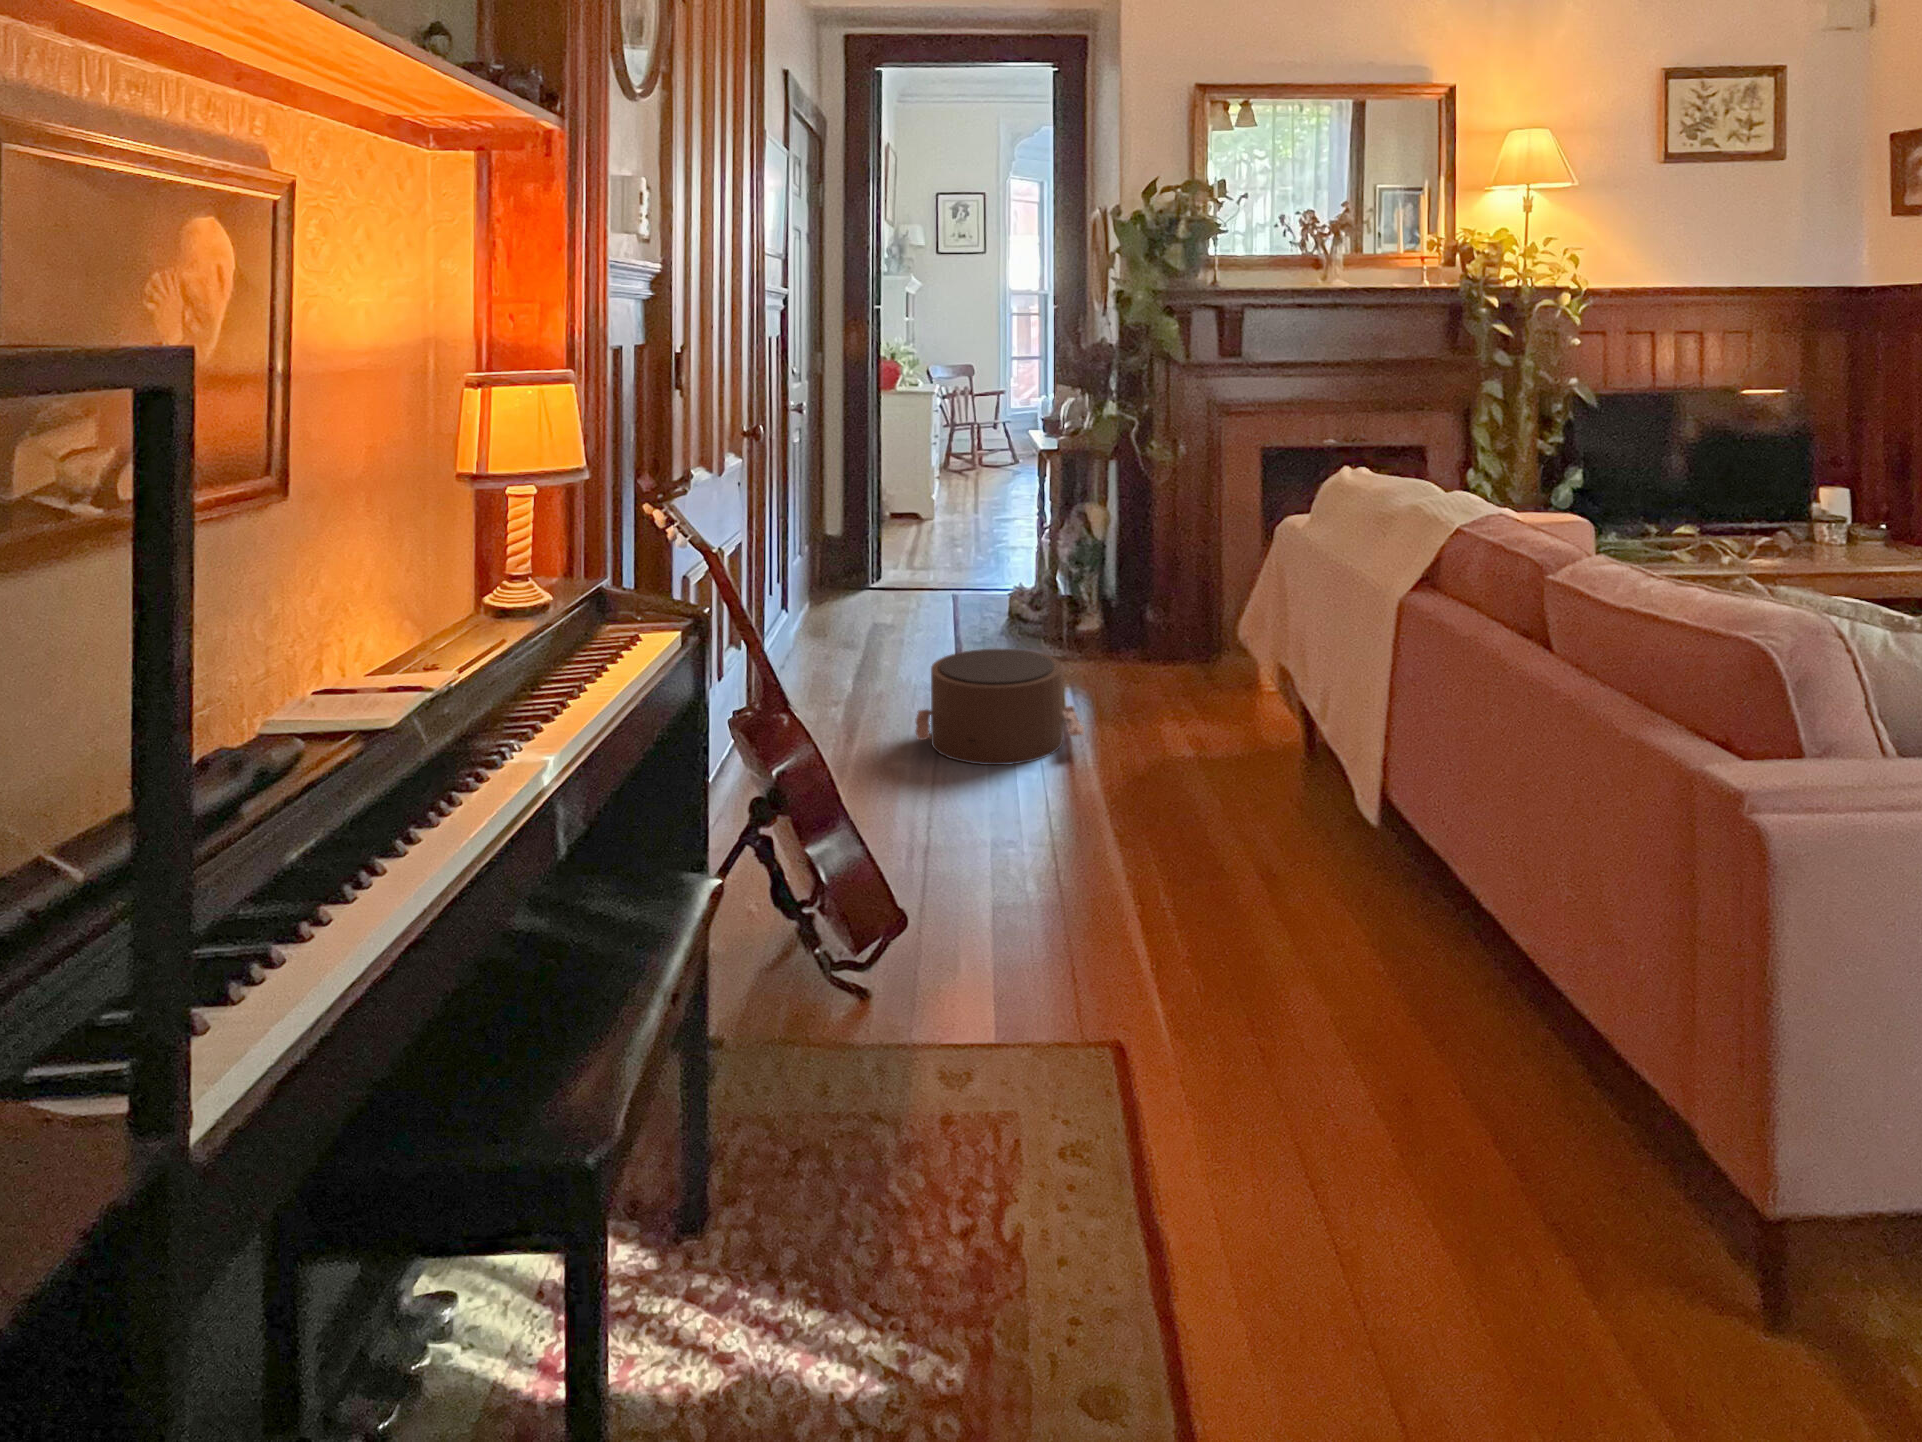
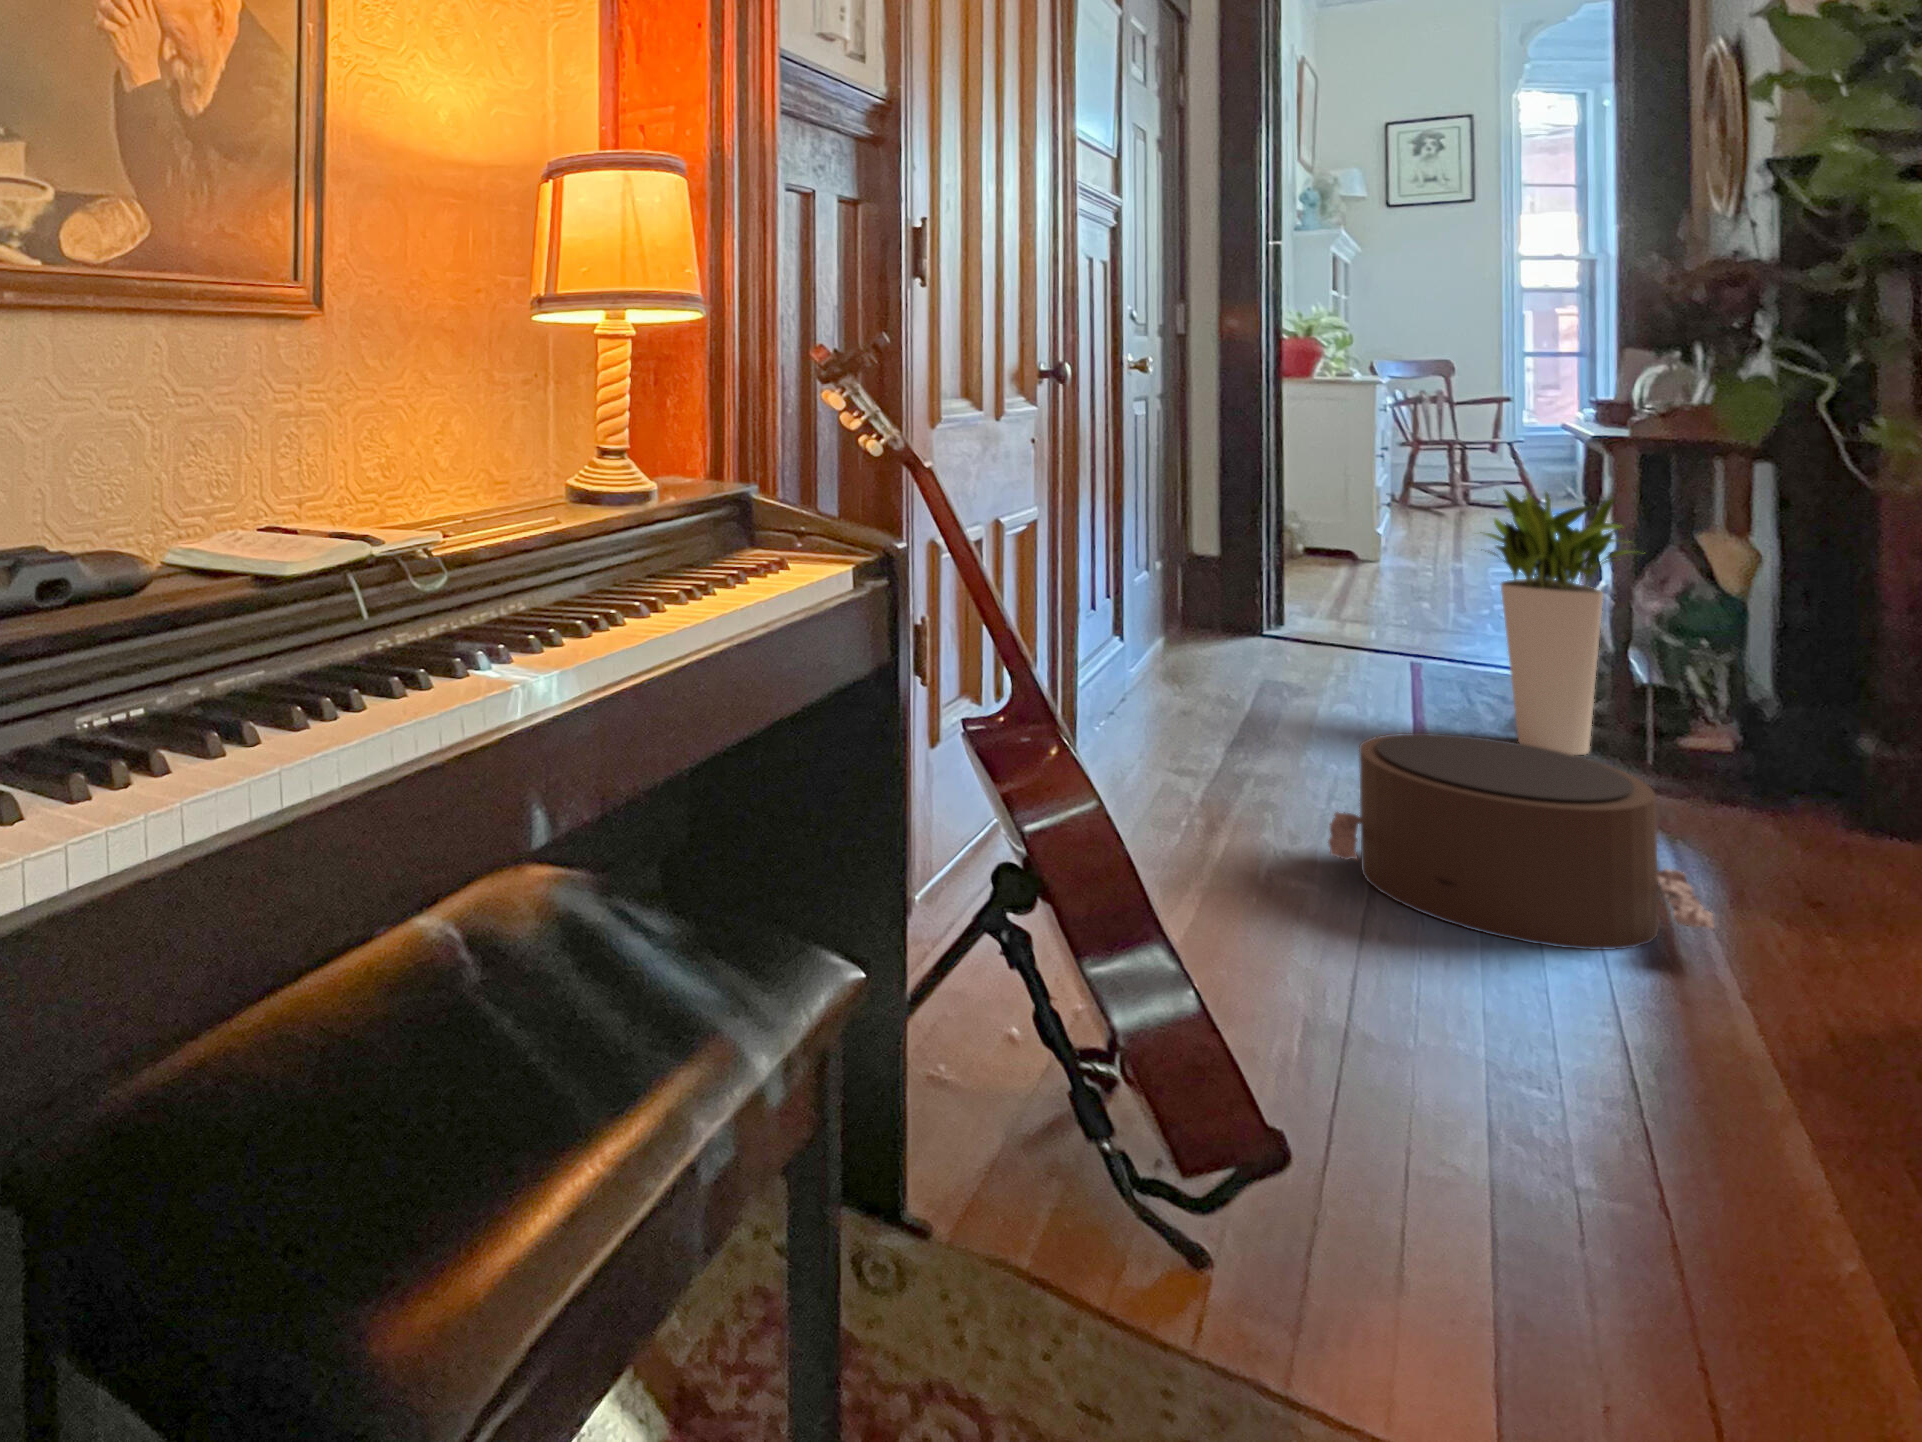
planter: none [984,484,1064,644] -> present [1485,489,1629,755]

